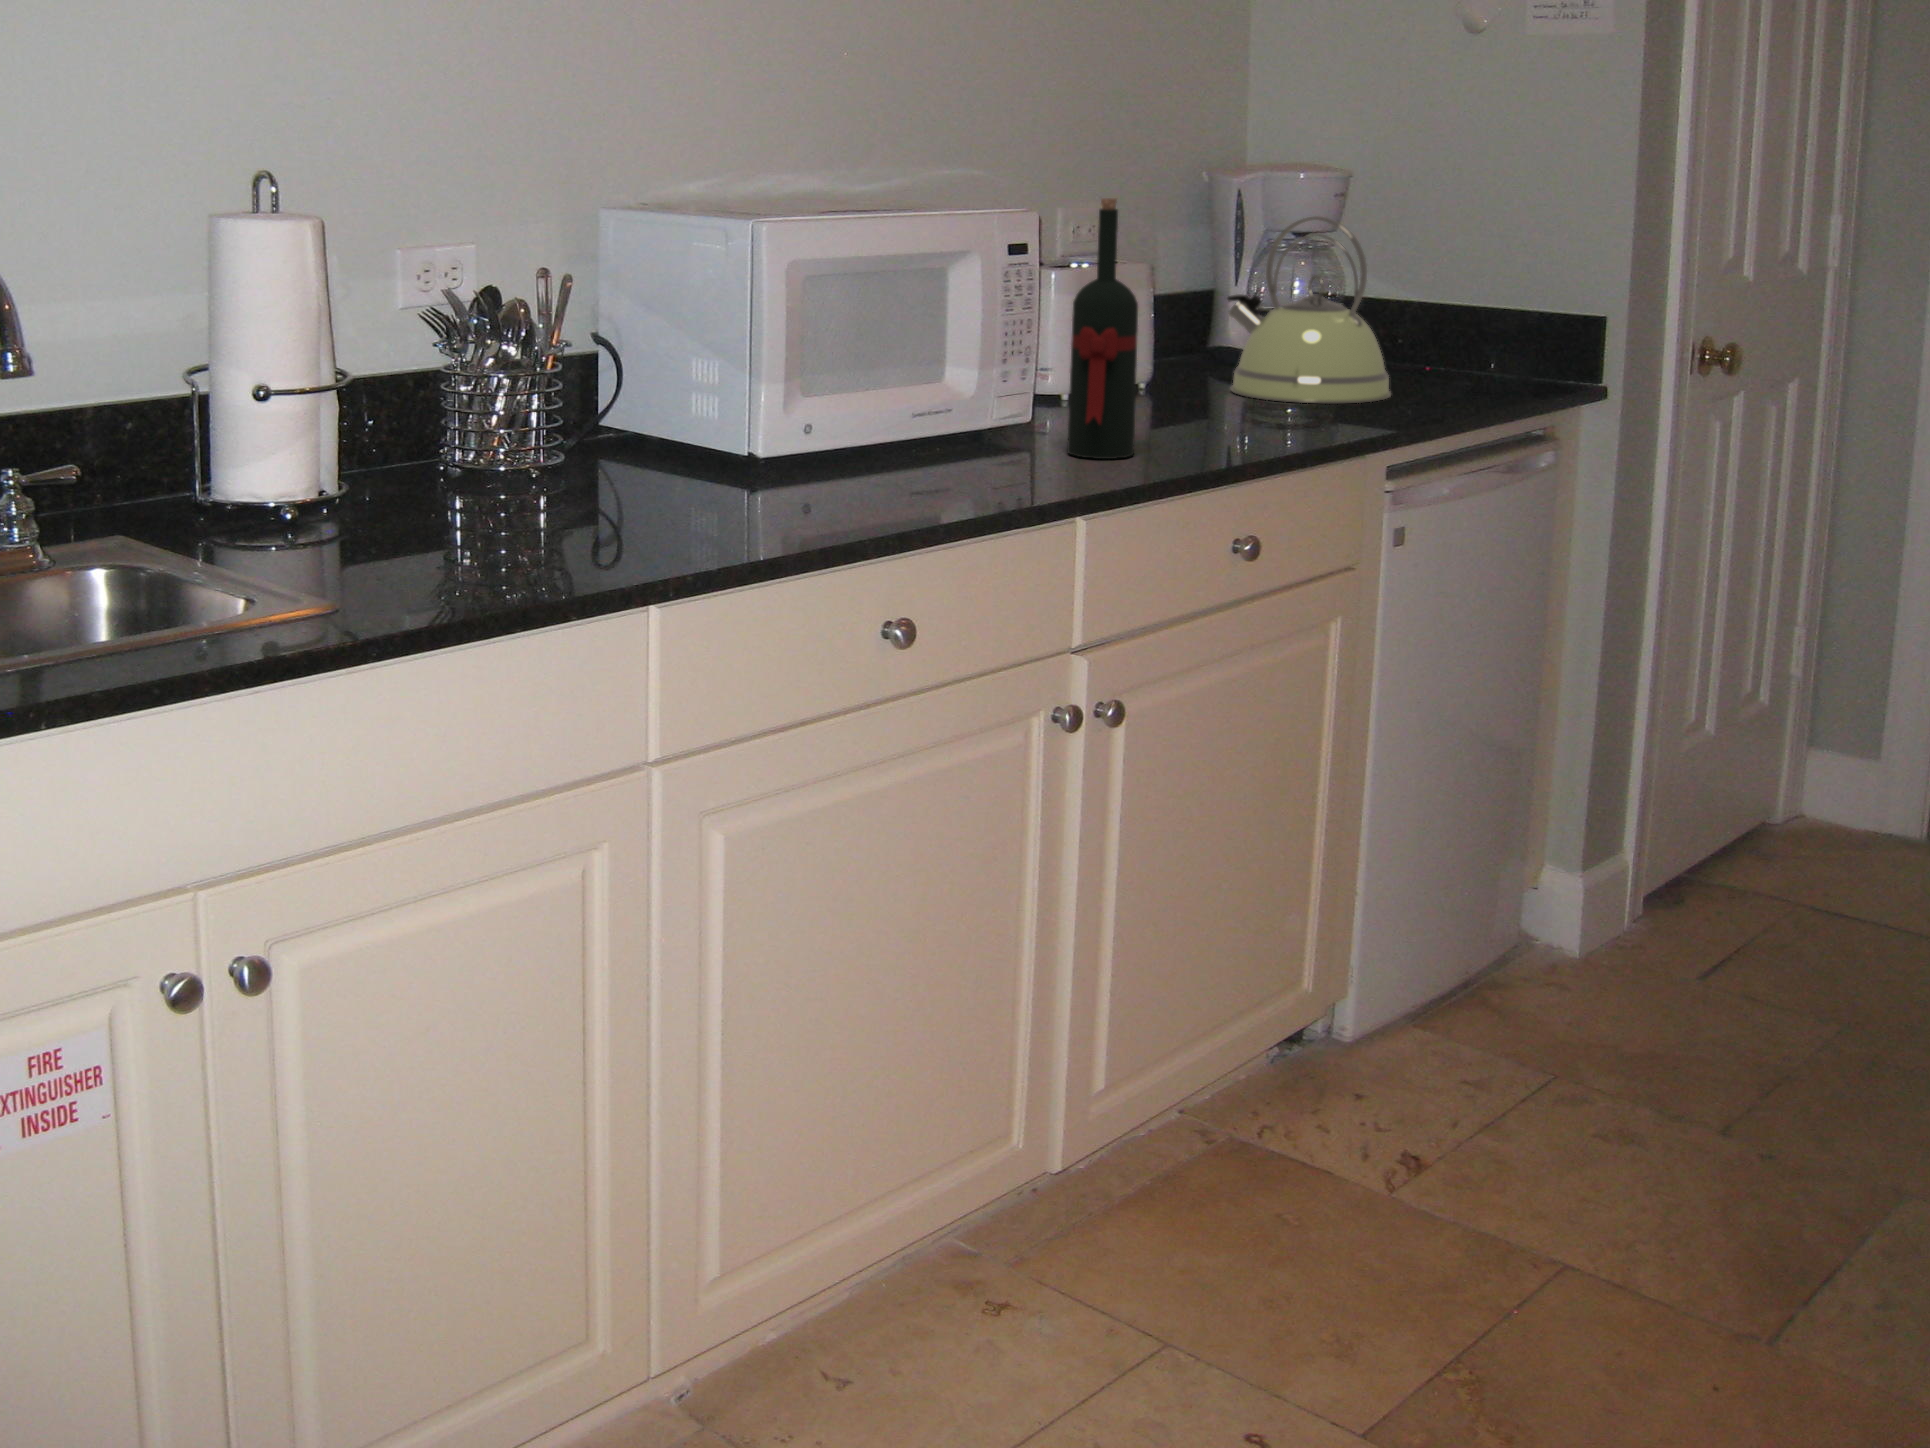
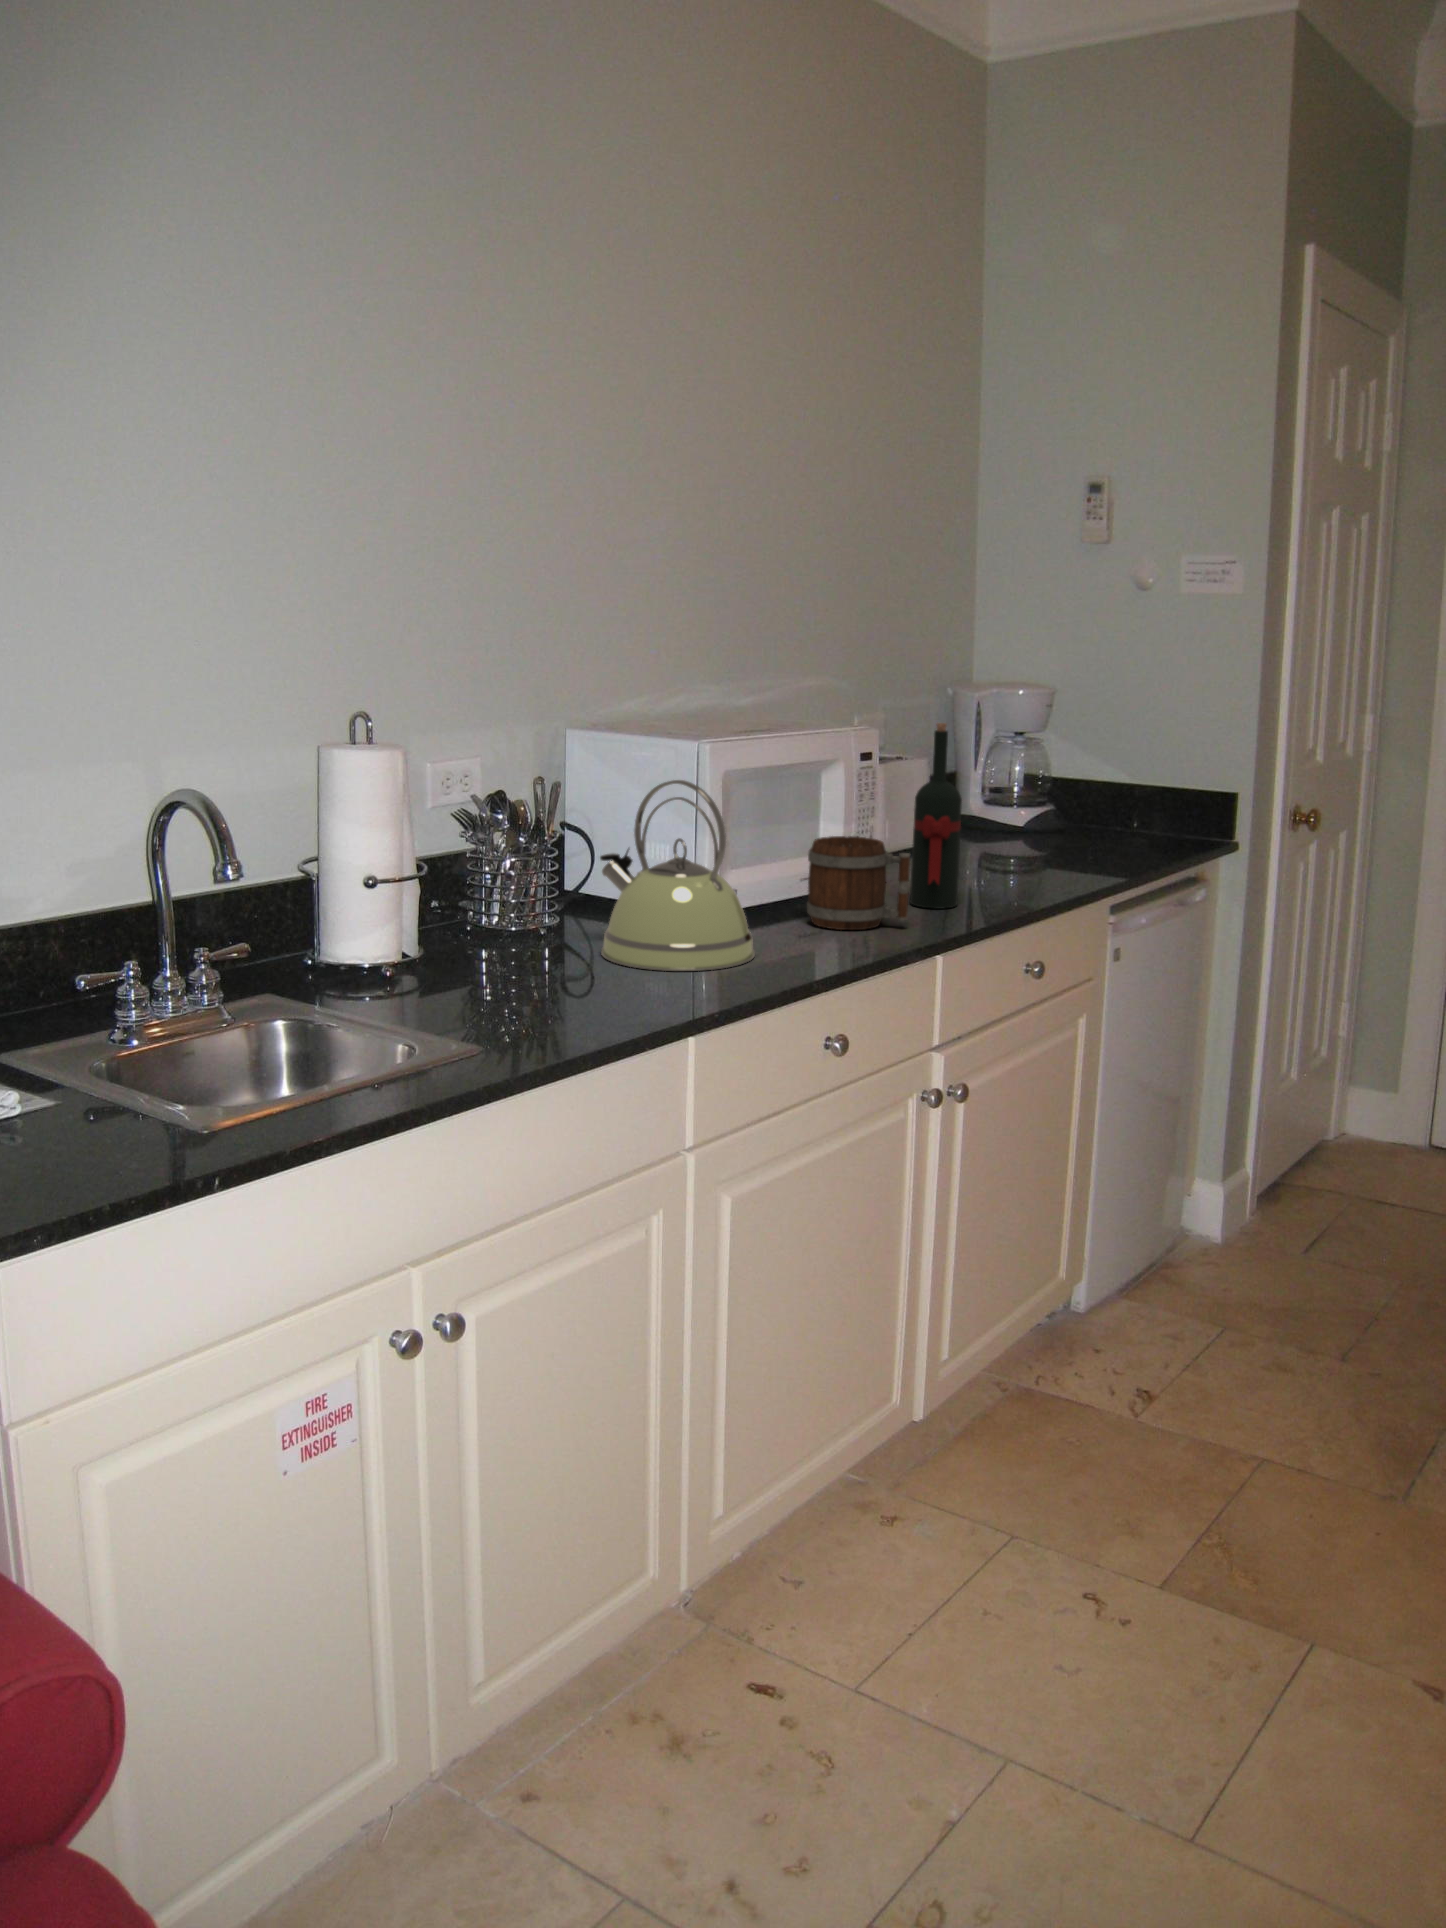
kettle: present [1227,216,1391,403] -> present [600,780,755,971]
mug: none [902,353,1042,481] -> present [807,836,910,930]

